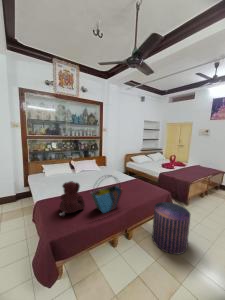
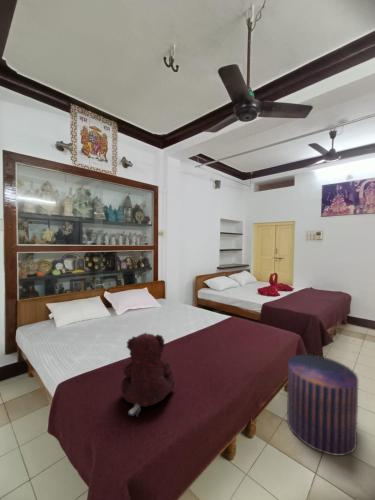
tote bag: present [91,175,122,213] -> none [186,313,244,395]

